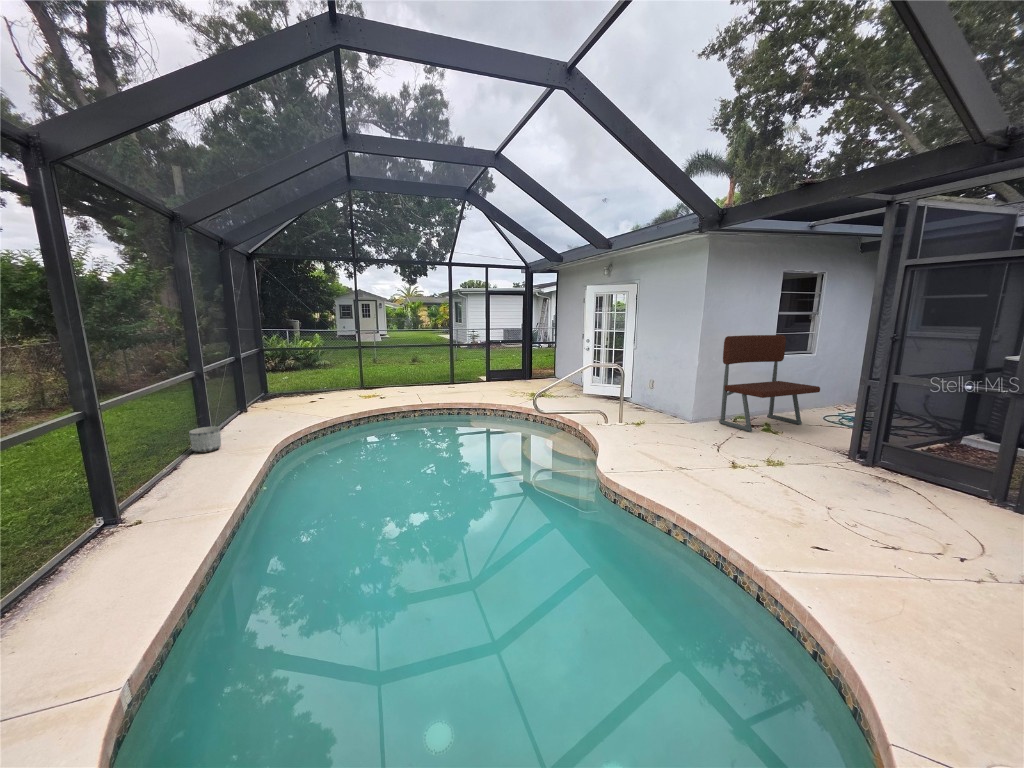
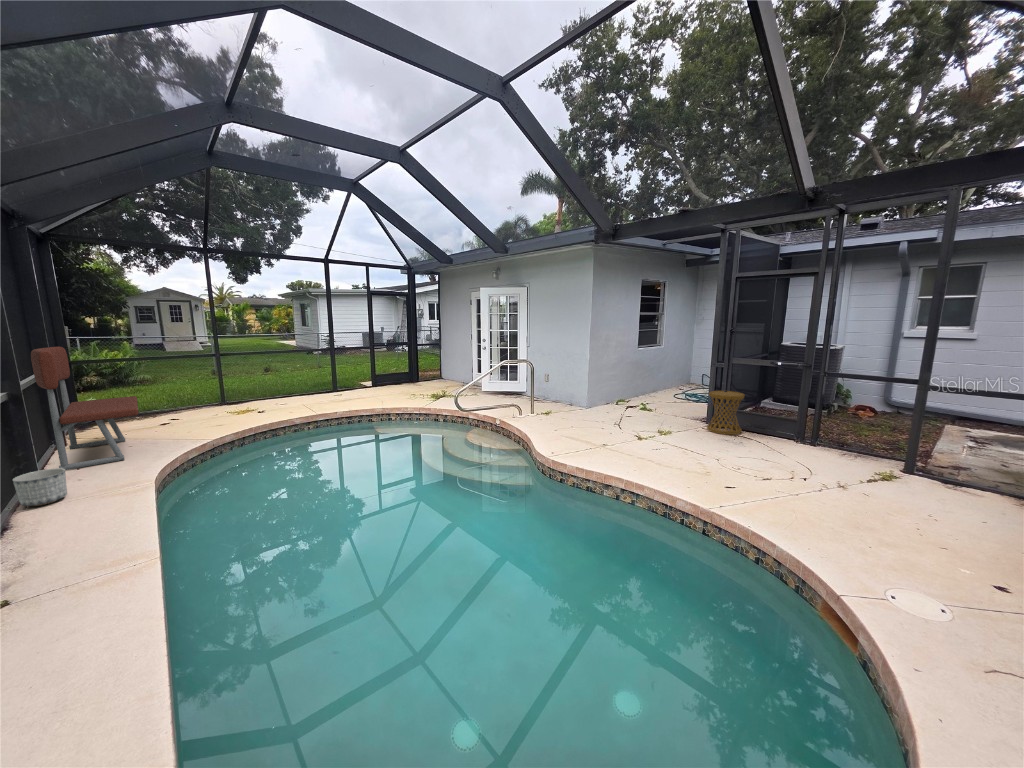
bench: present [719,335,820,432] -> present [31,347,138,470]
side table: none [842,417,905,479] -> present [707,391,744,435]

